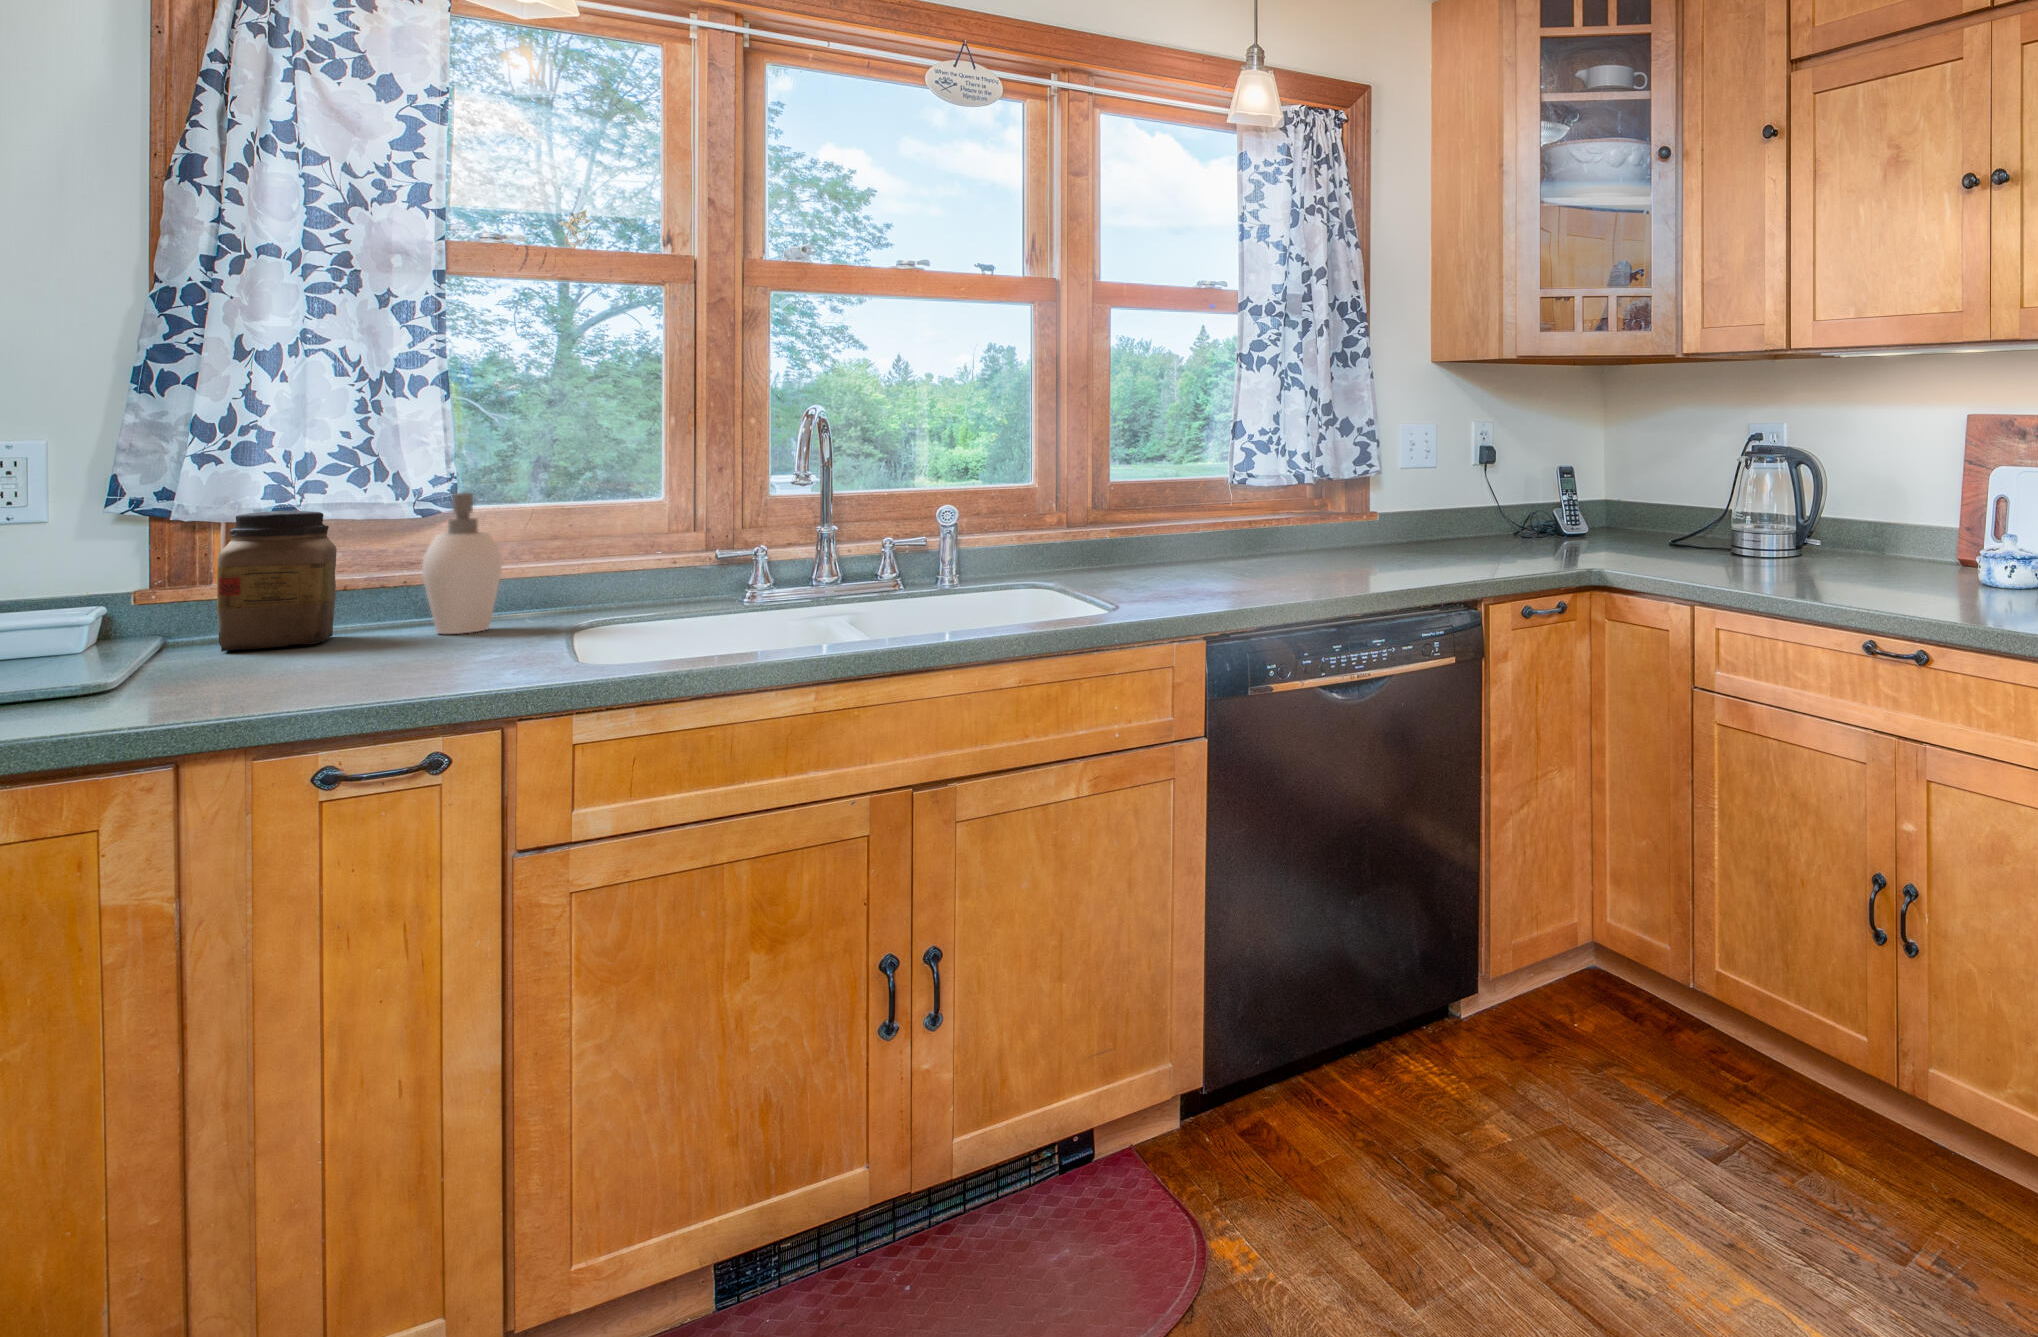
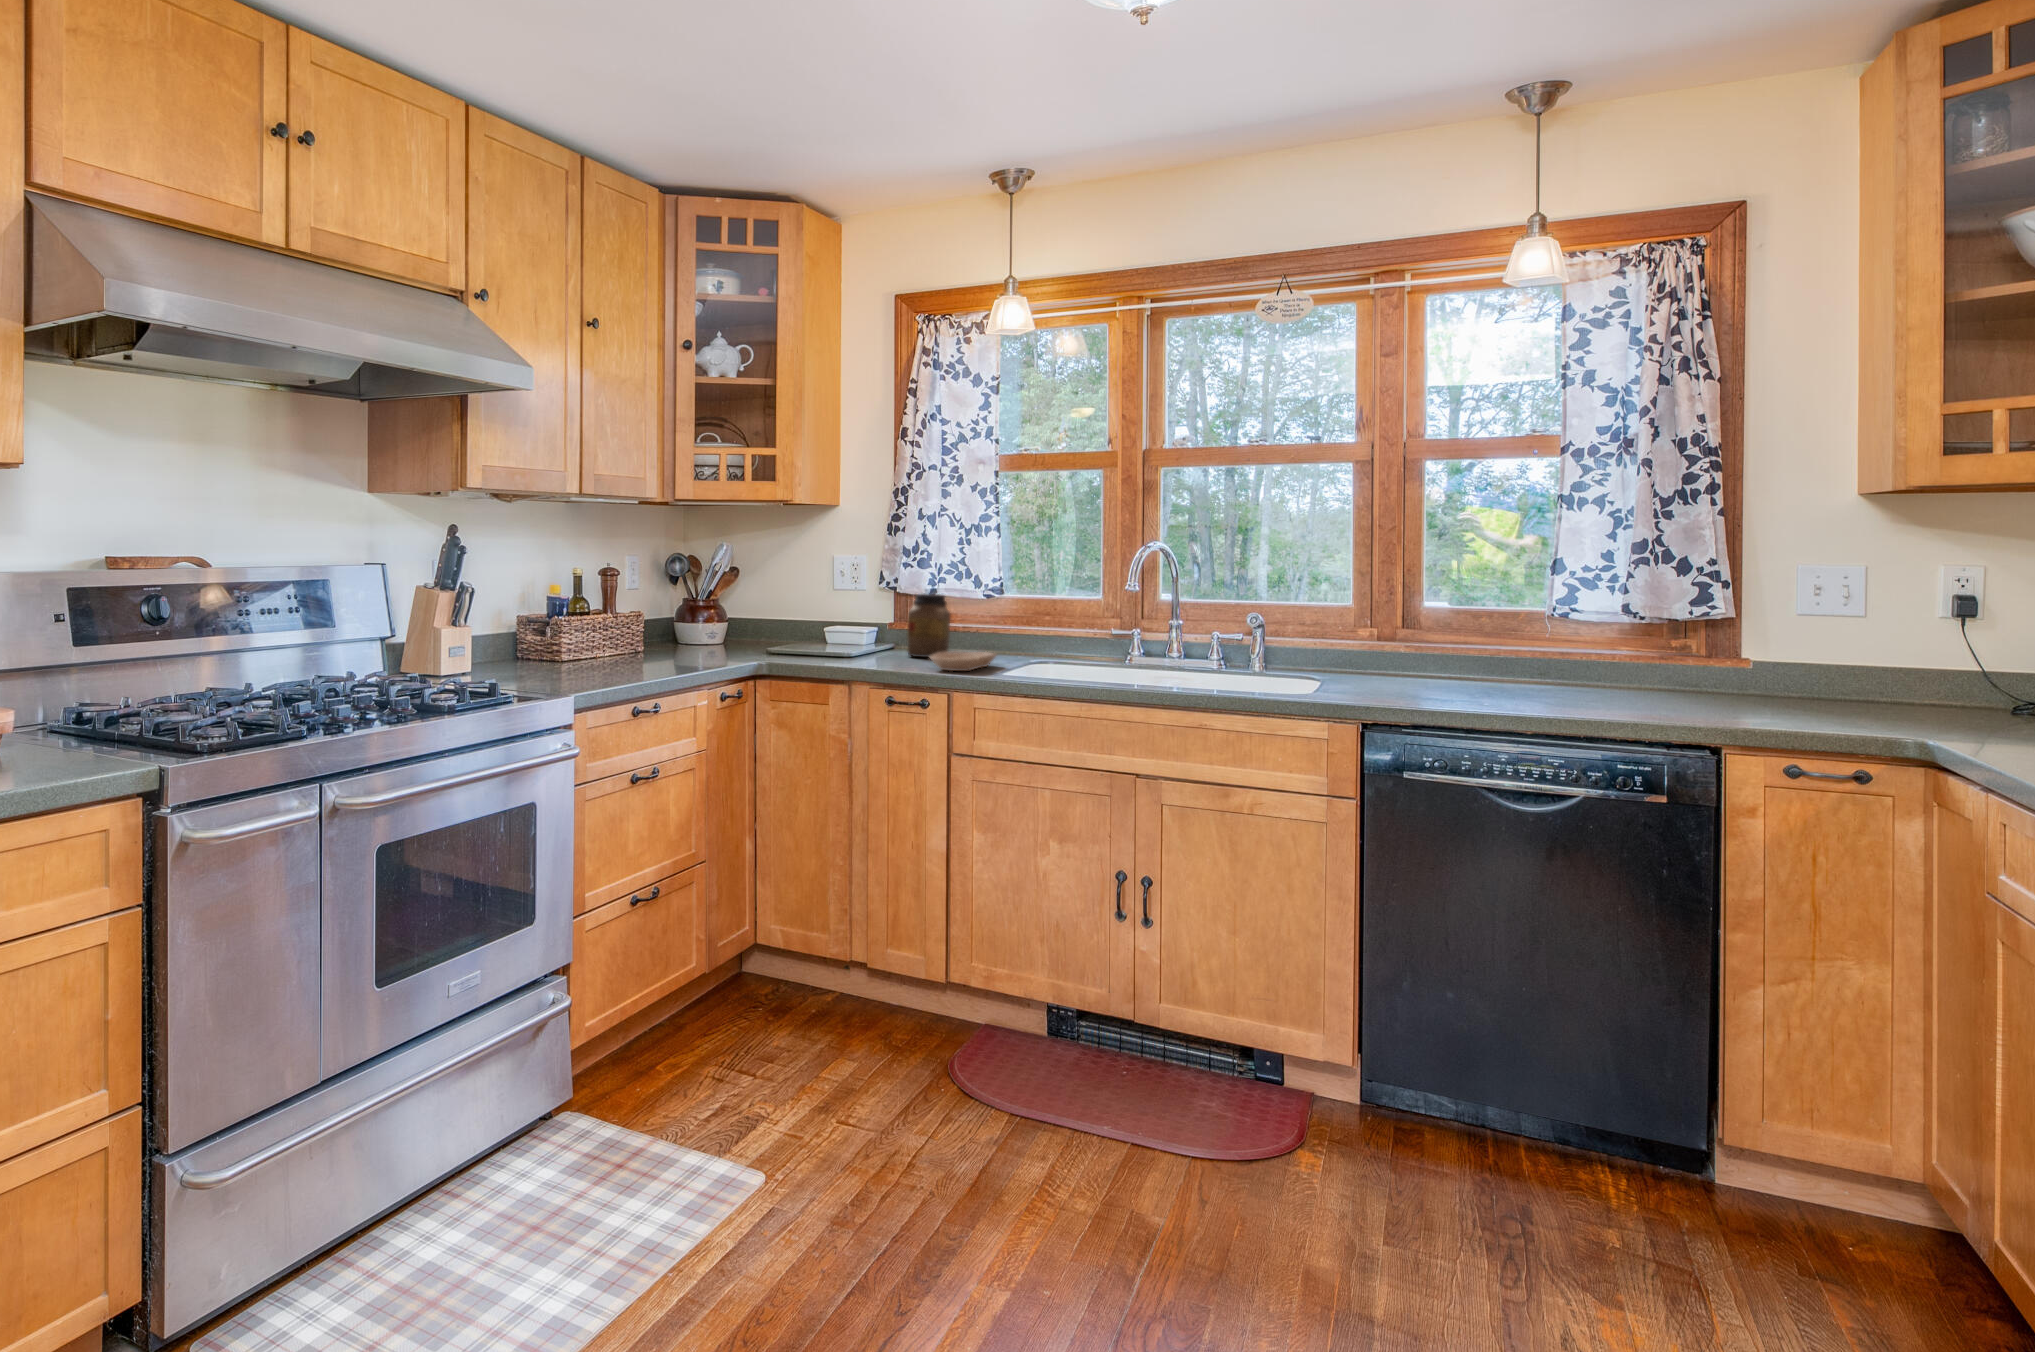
soap dispenser: present [422,493,502,634] -> none [980,589,1020,662]
tray: none [321,620,483,681] -> present [930,652,997,671]

